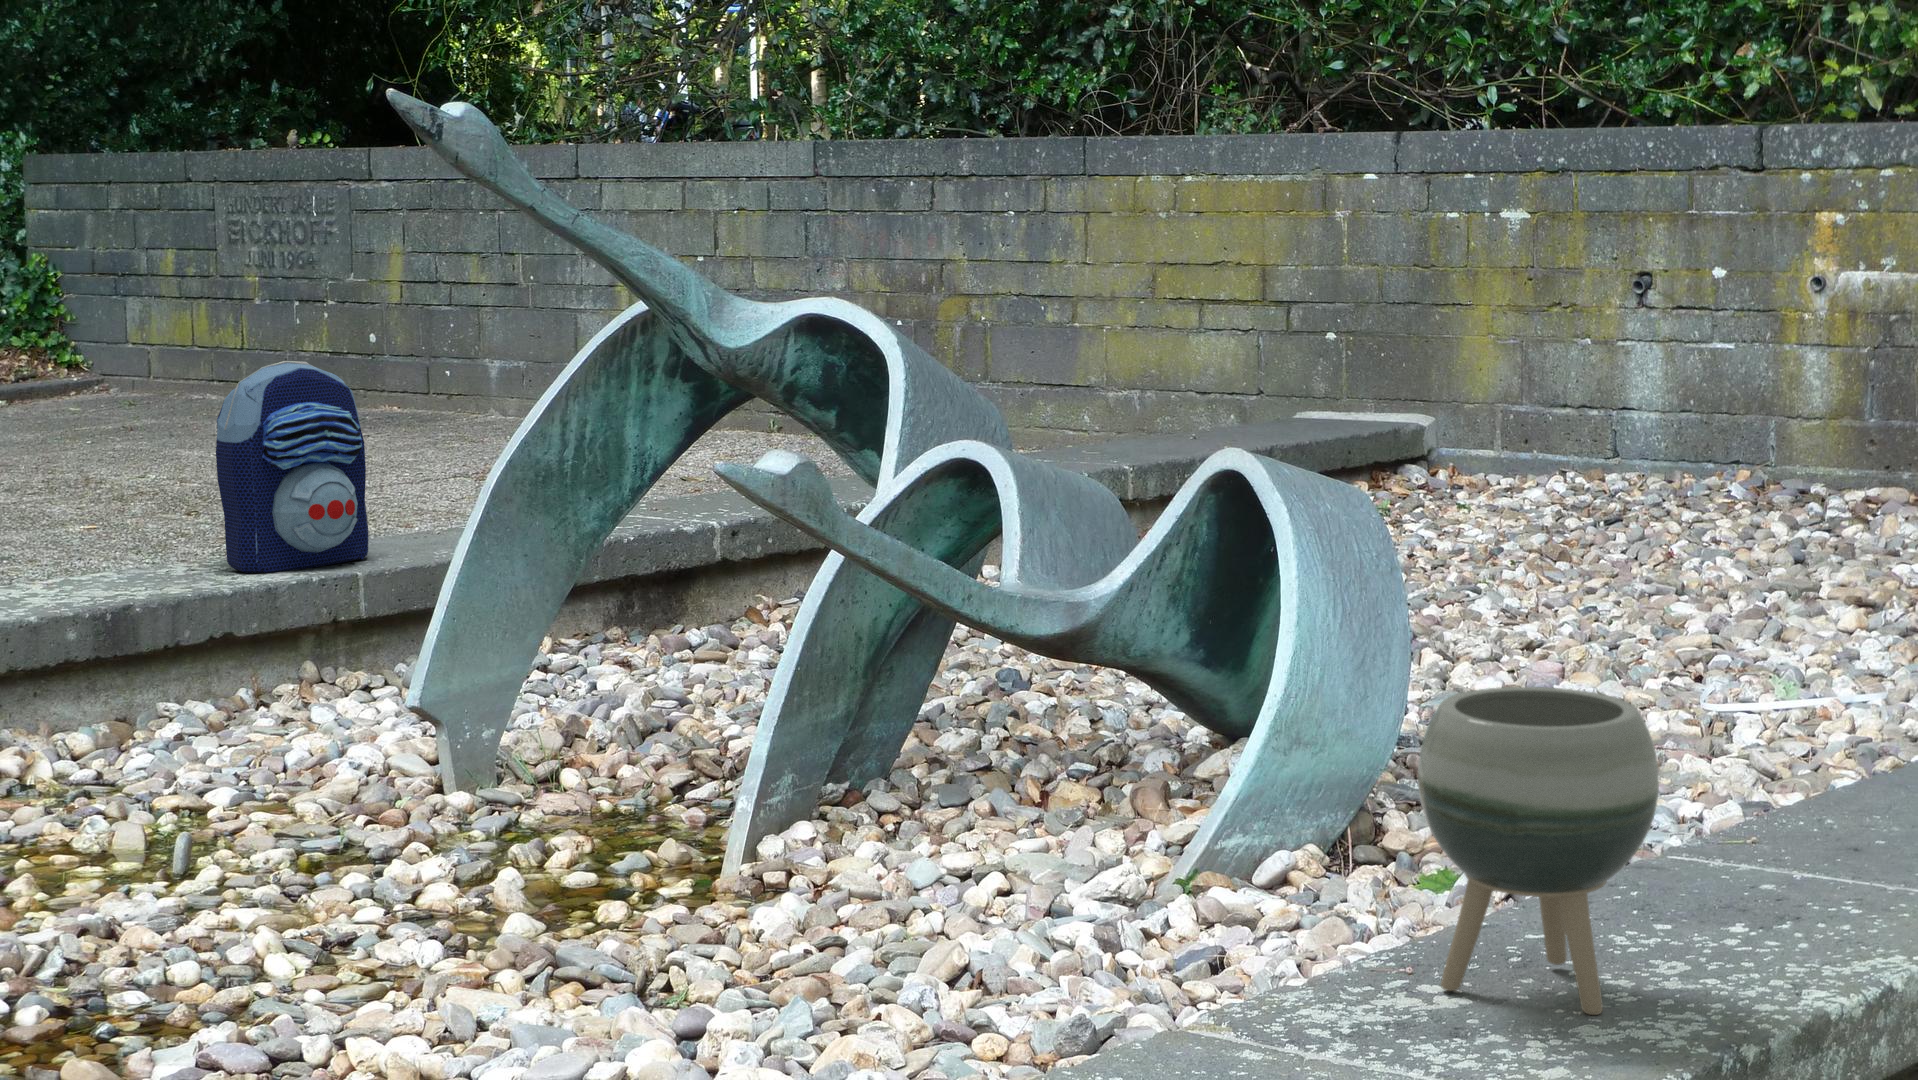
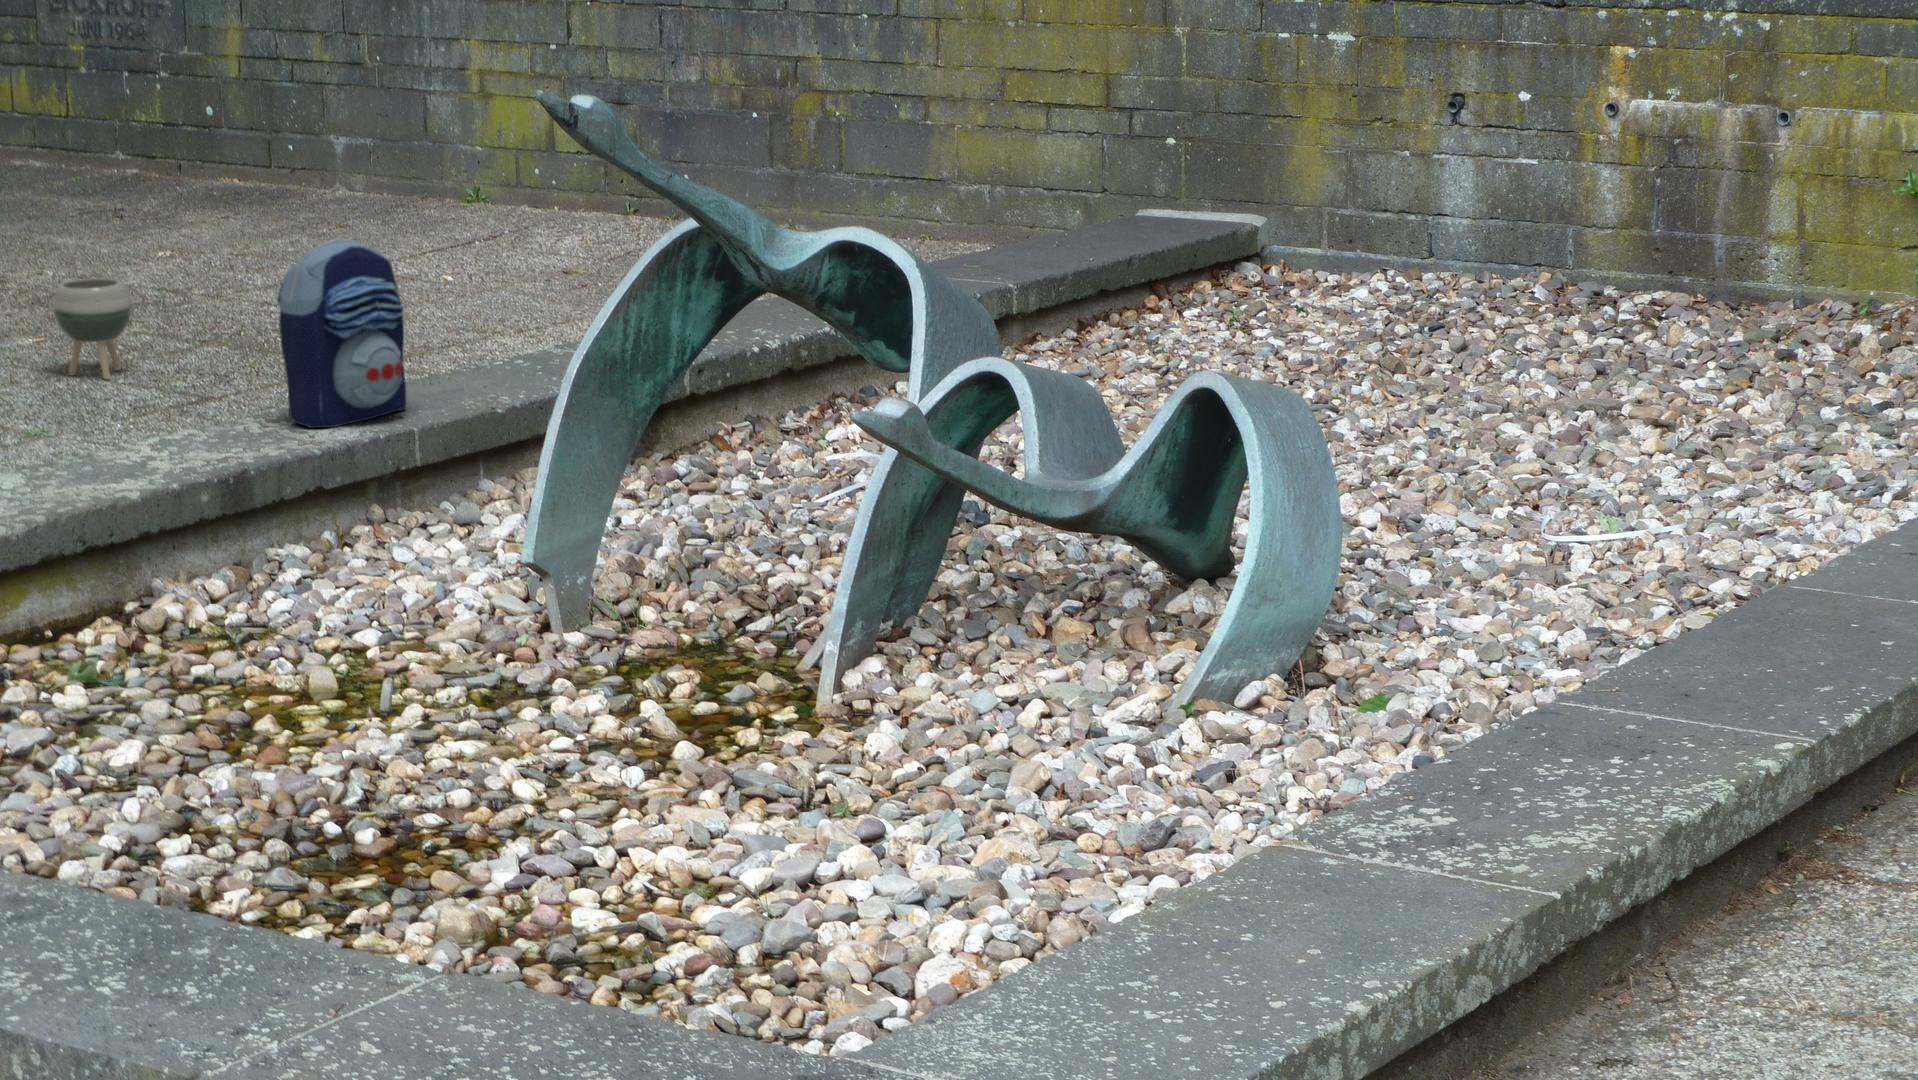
planter: present [1418,687,1659,1015] -> present [53,278,132,380]

